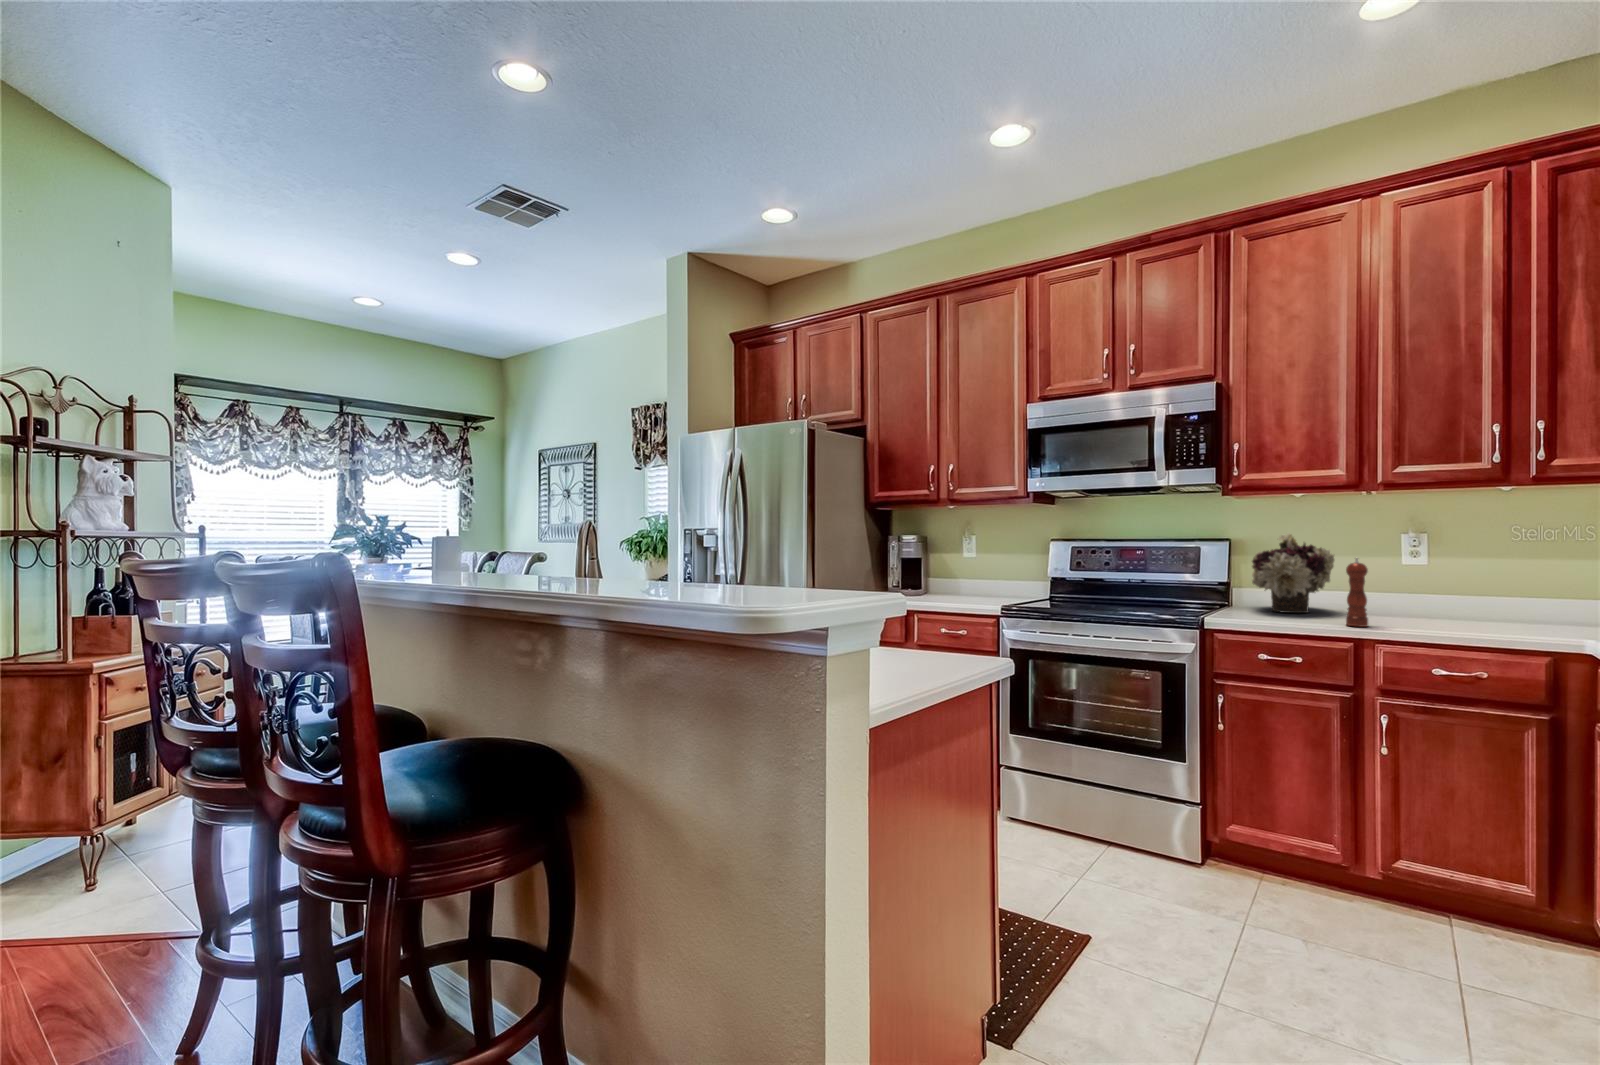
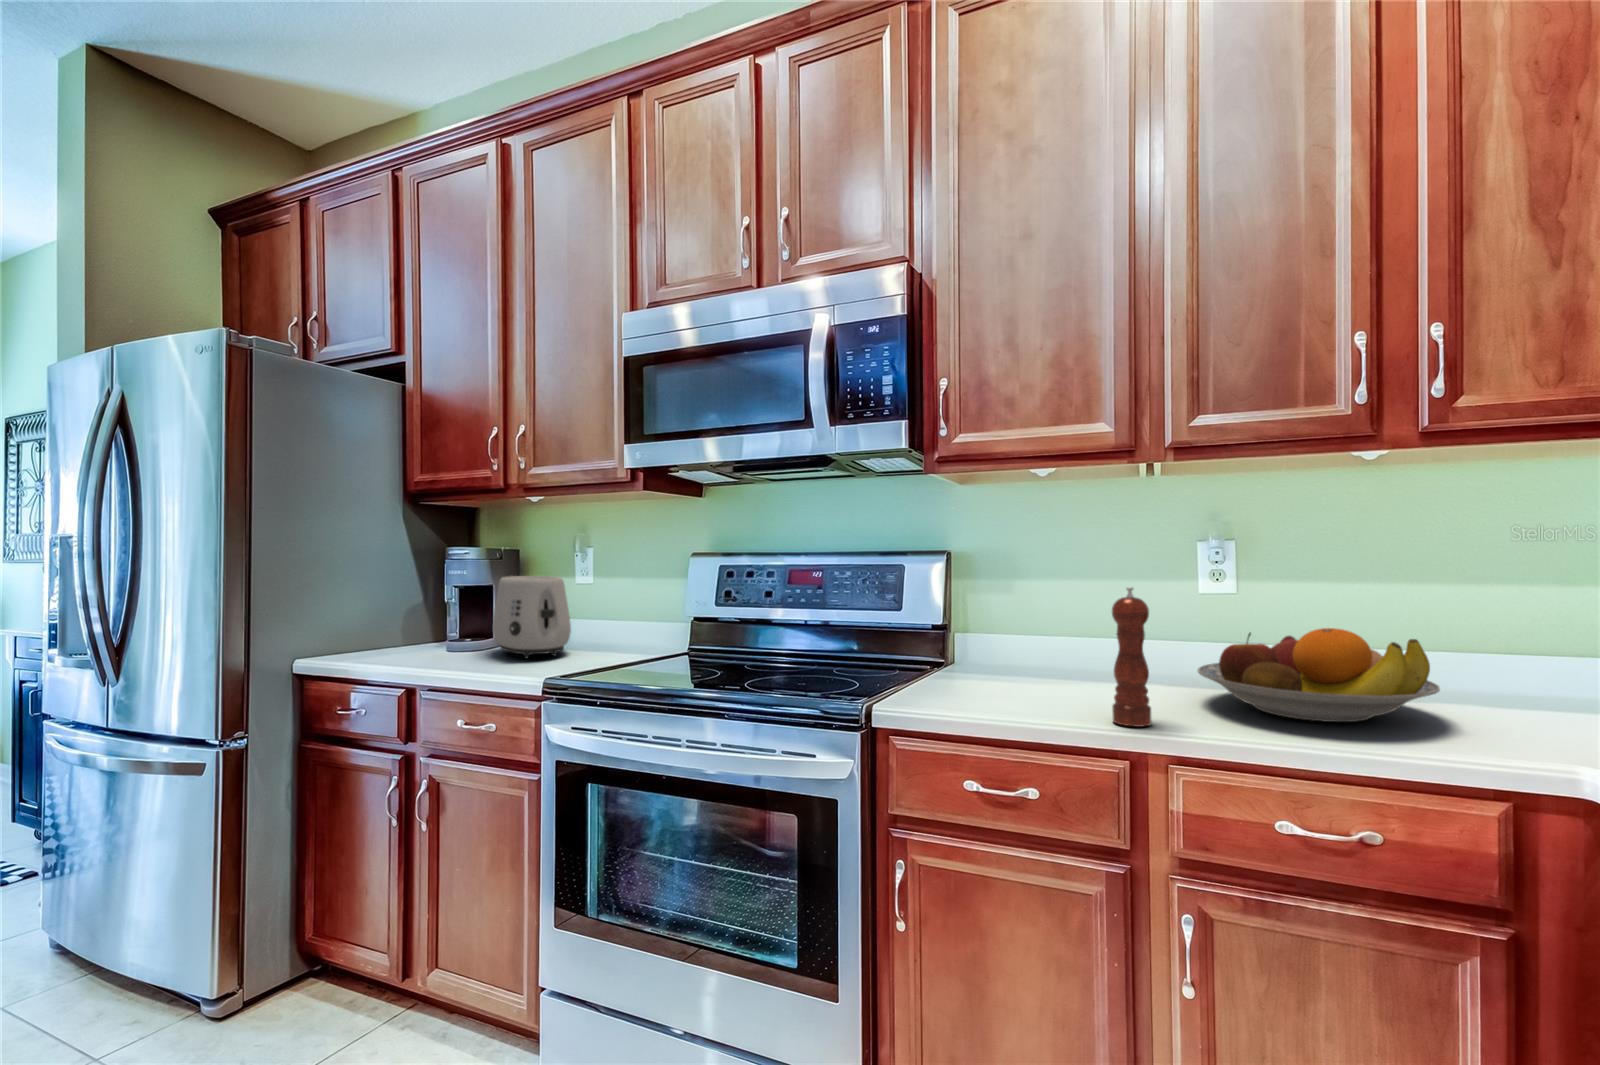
flower arrangement: present [1252,533,1334,613] -> none [968,539,1100,685]
toaster: none [929,552,980,599] -> present [493,576,571,659]
fruit bowl: none [1396,580,1537,627] -> present [1197,628,1440,722]

